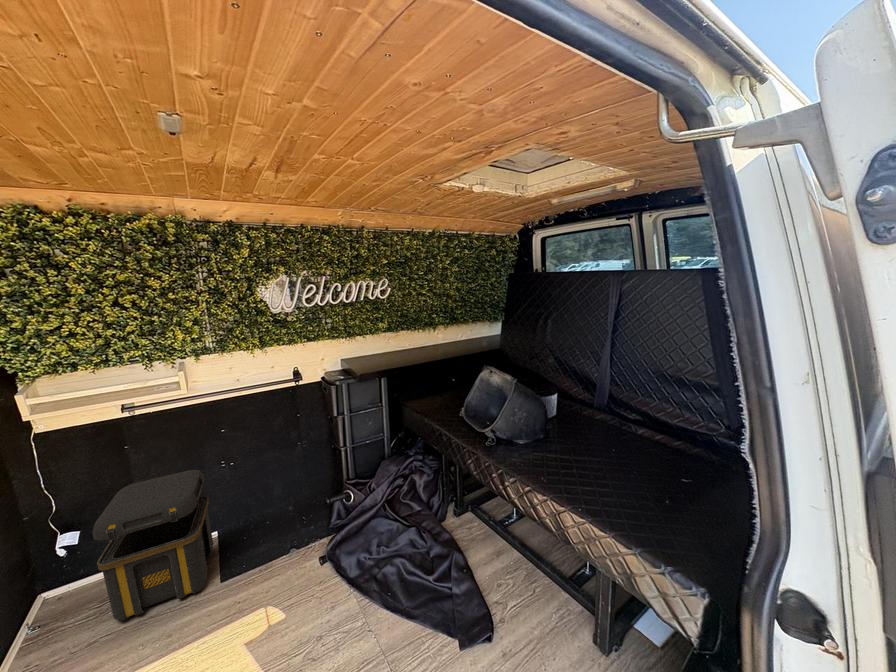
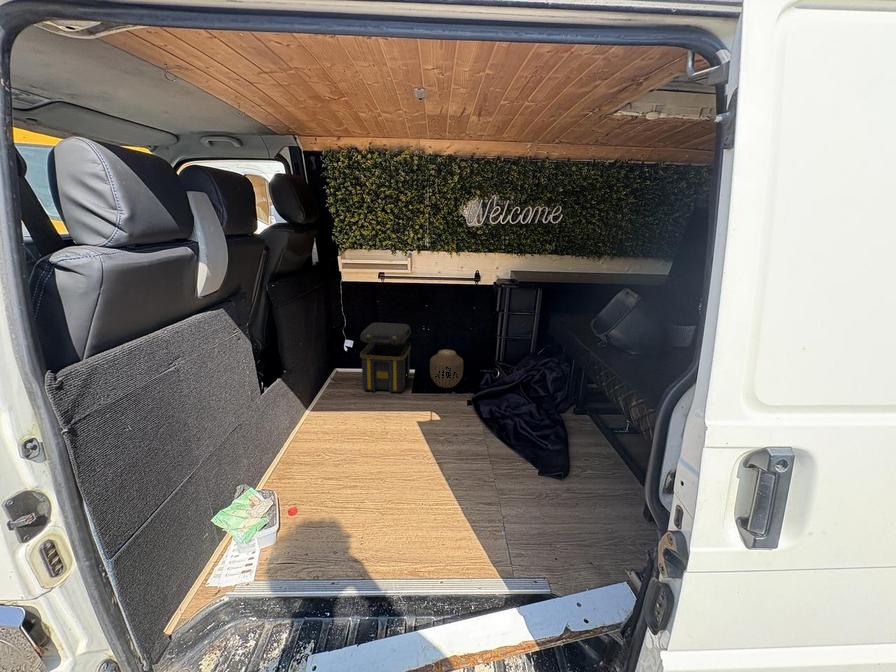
woven basket: none [247,483,303,544] -> present [430,349,463,388]

